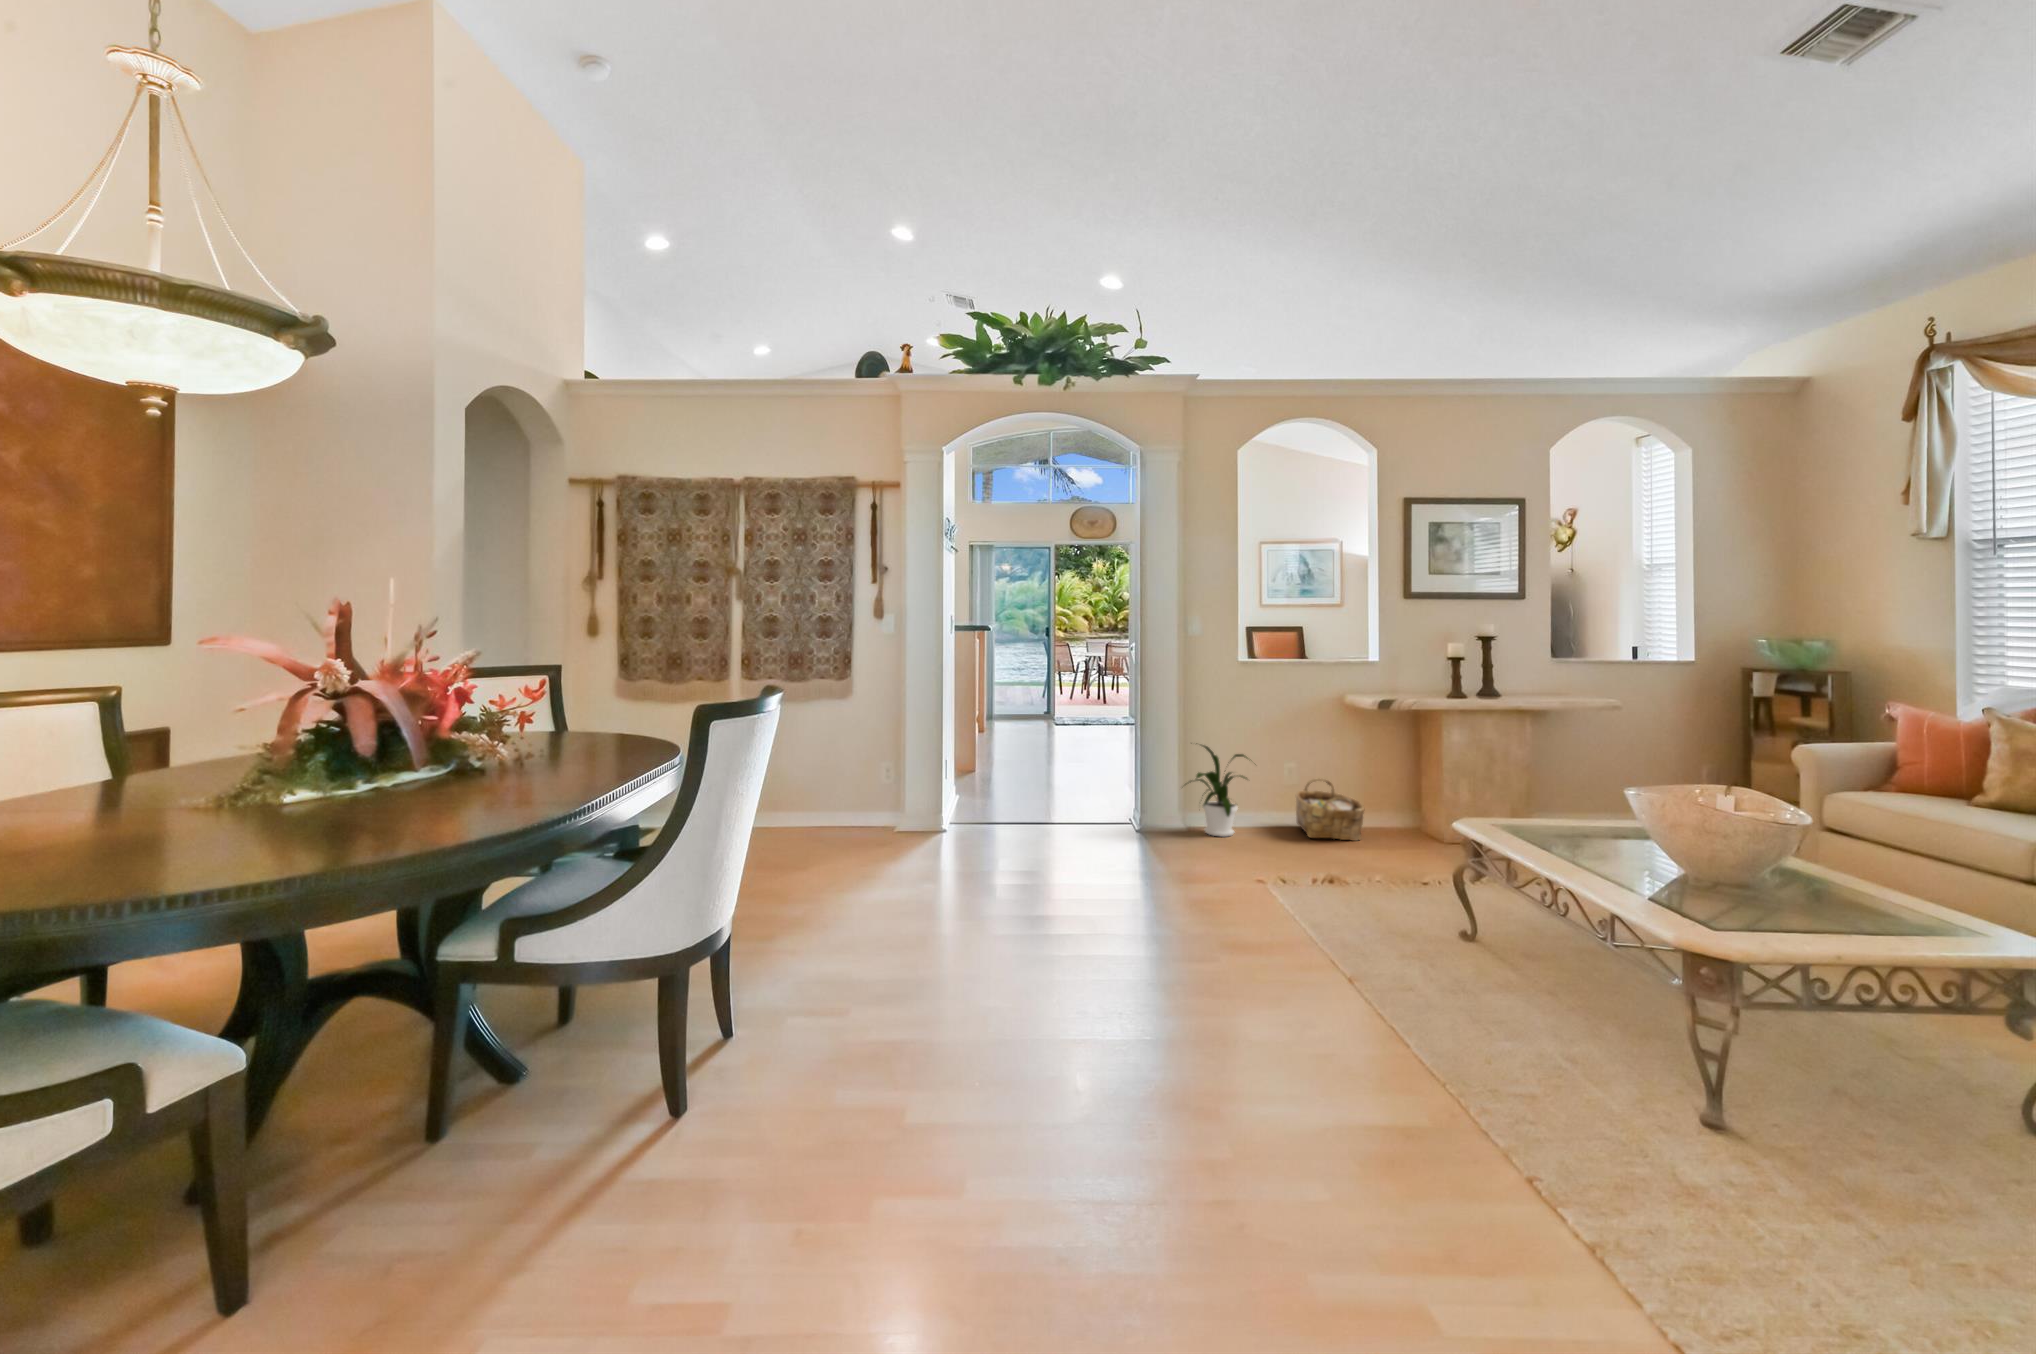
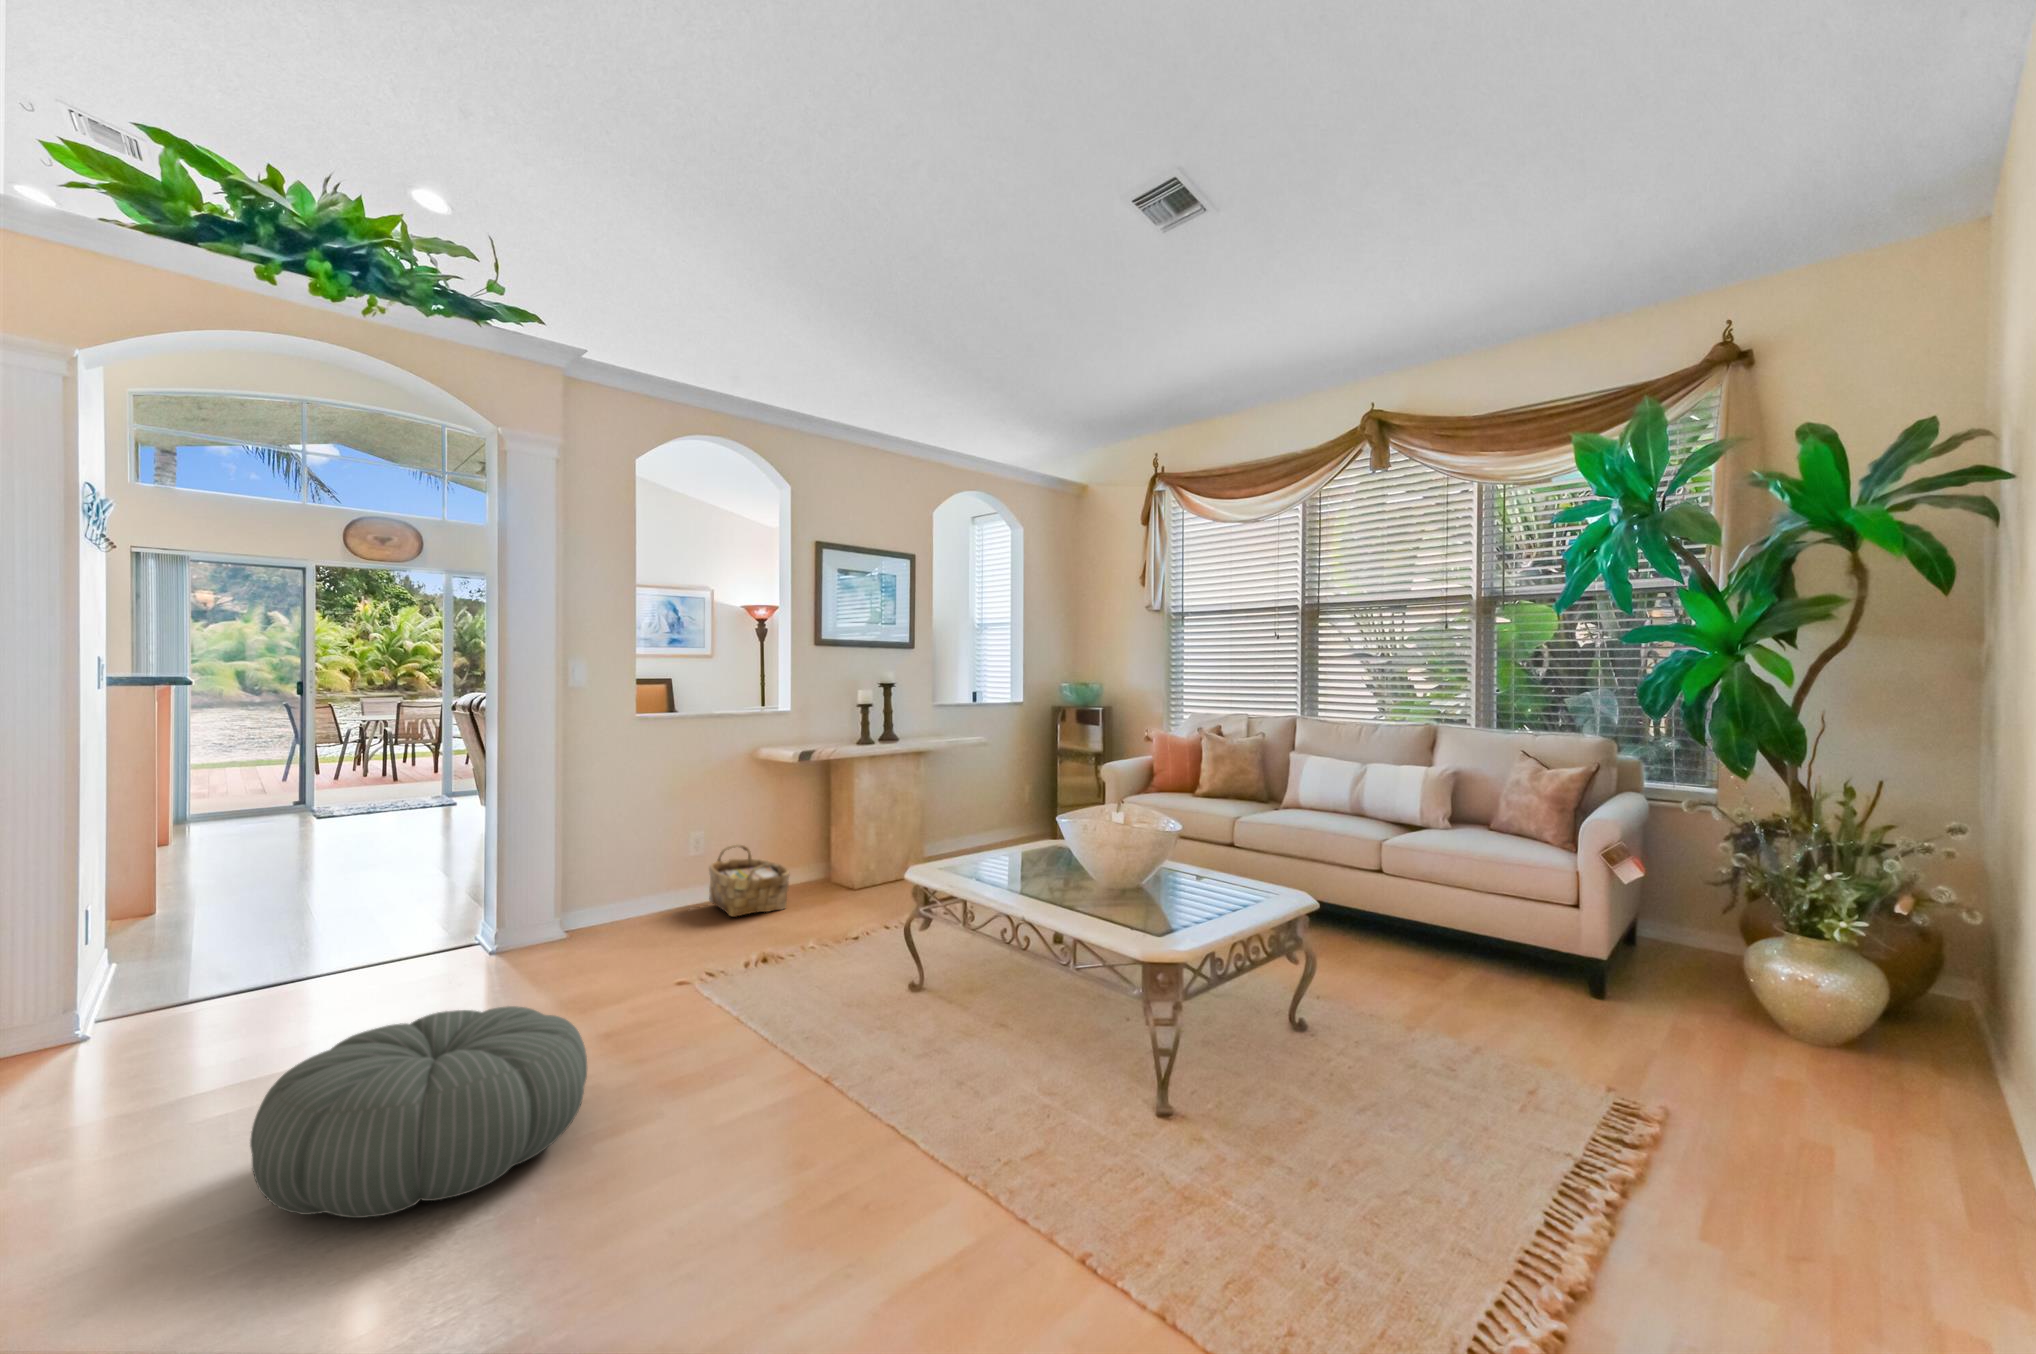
house plant: present [1190,745,1248,837] -> none [555,822,667,940]
pouf: none [1008,845,1166,943] -> present [250,1006,587,1218]

